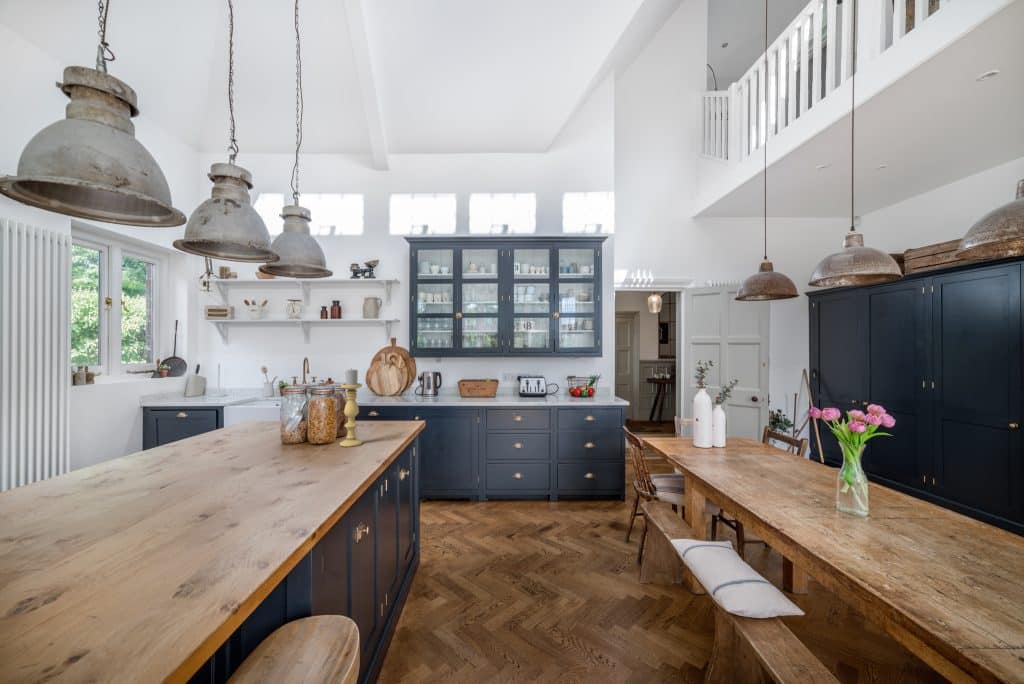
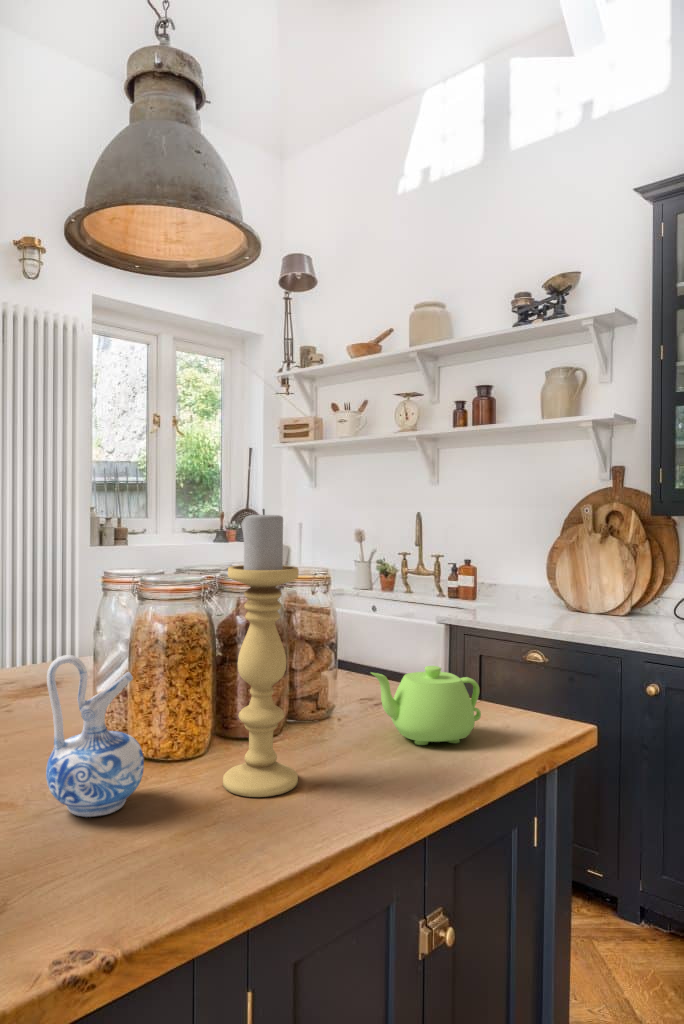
teapot: none [367,409,396,432] -> present [371,666,481,745]
ceramic pitcher: none [299,413,329,457] -> present [46,655,144,817]

